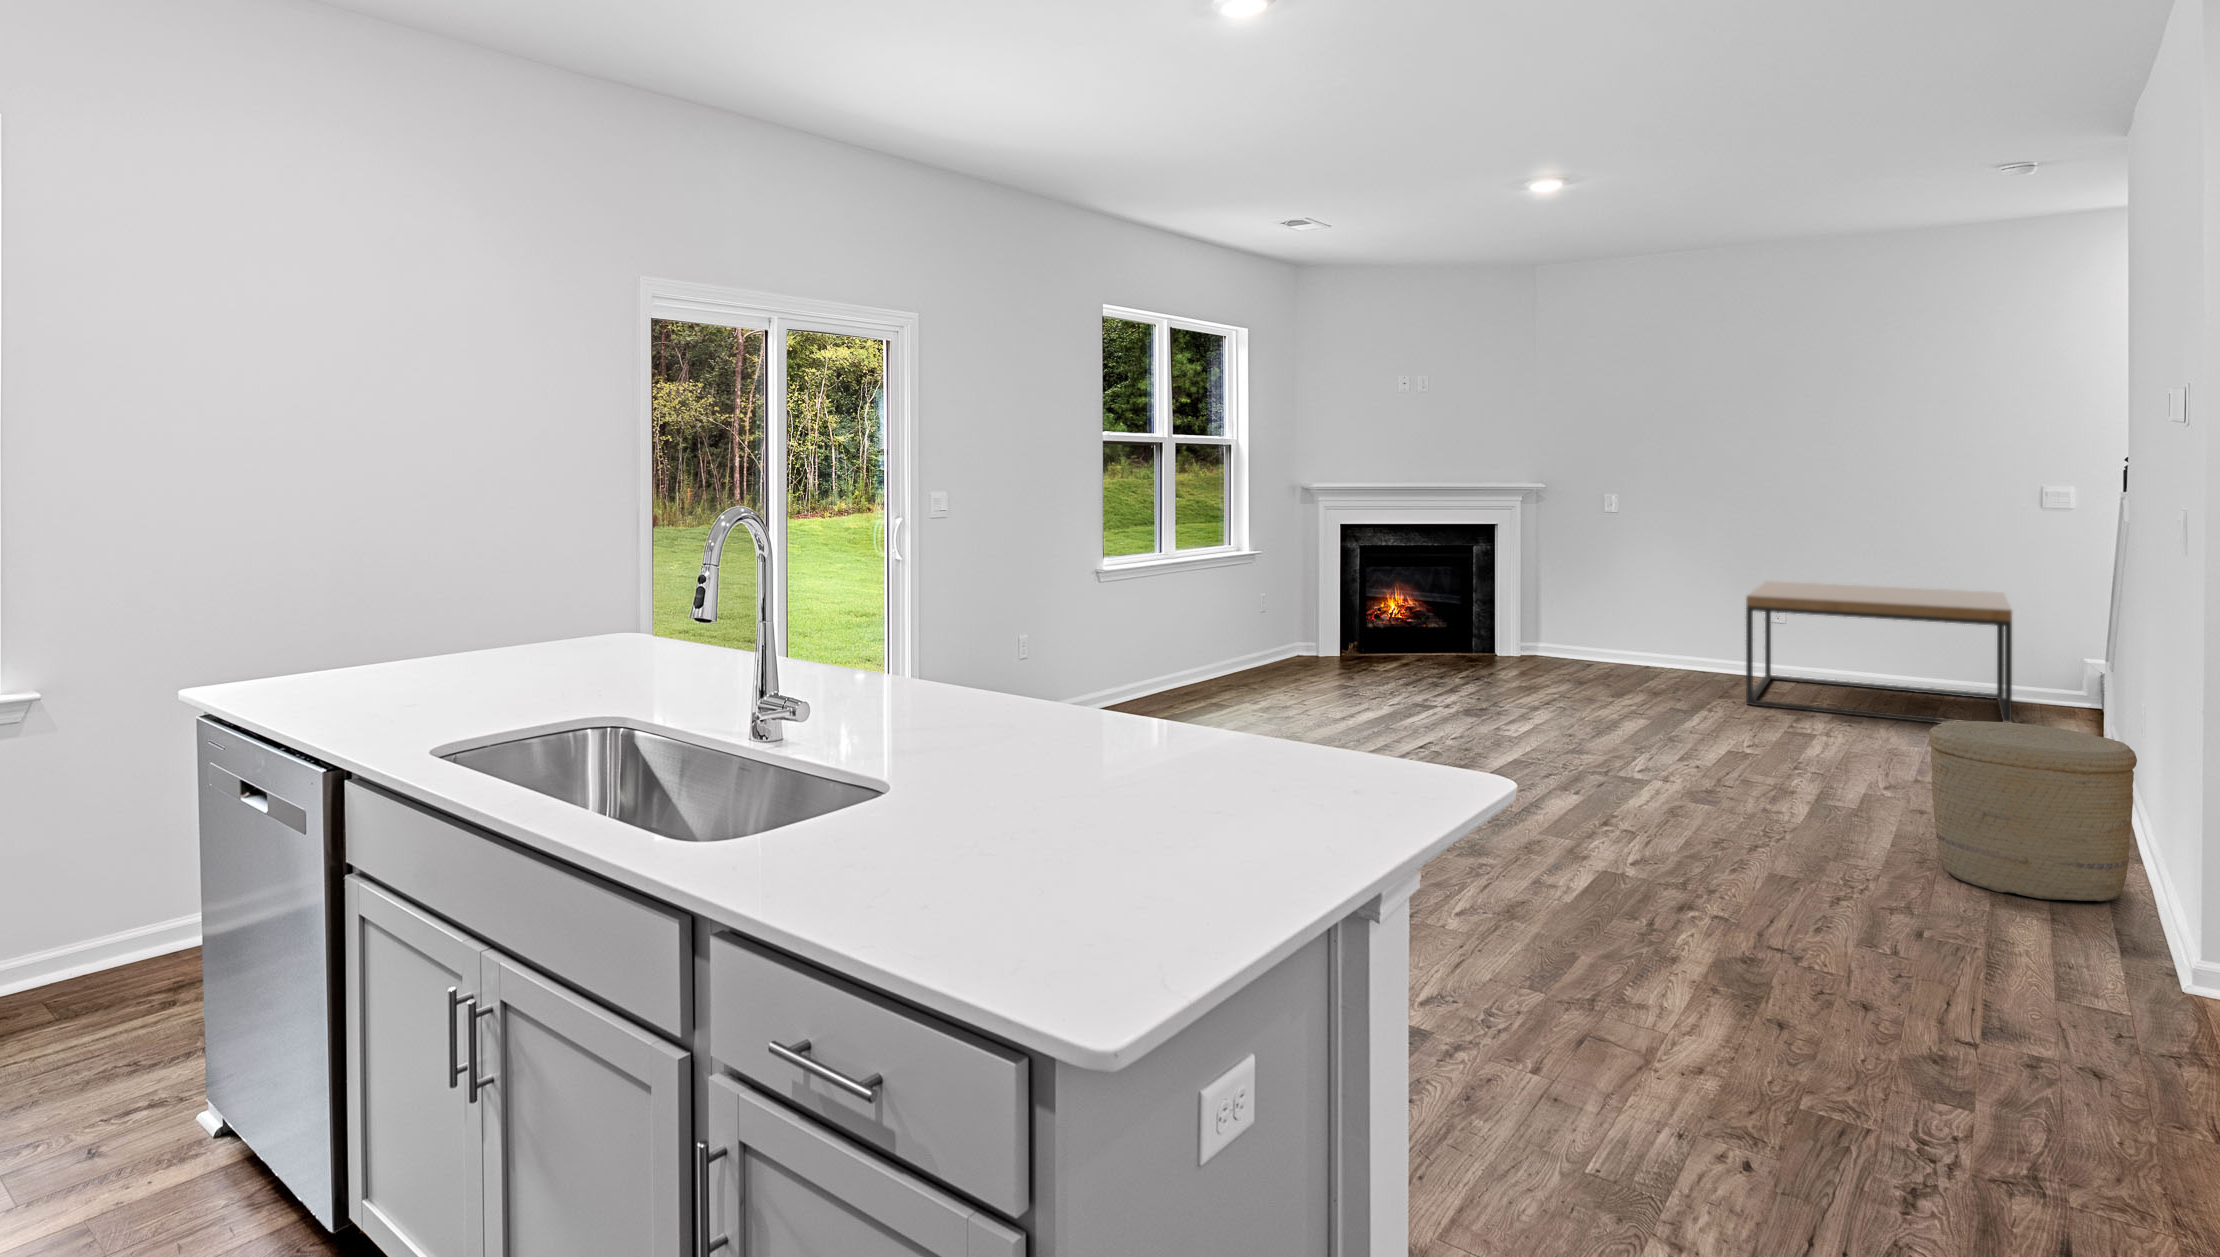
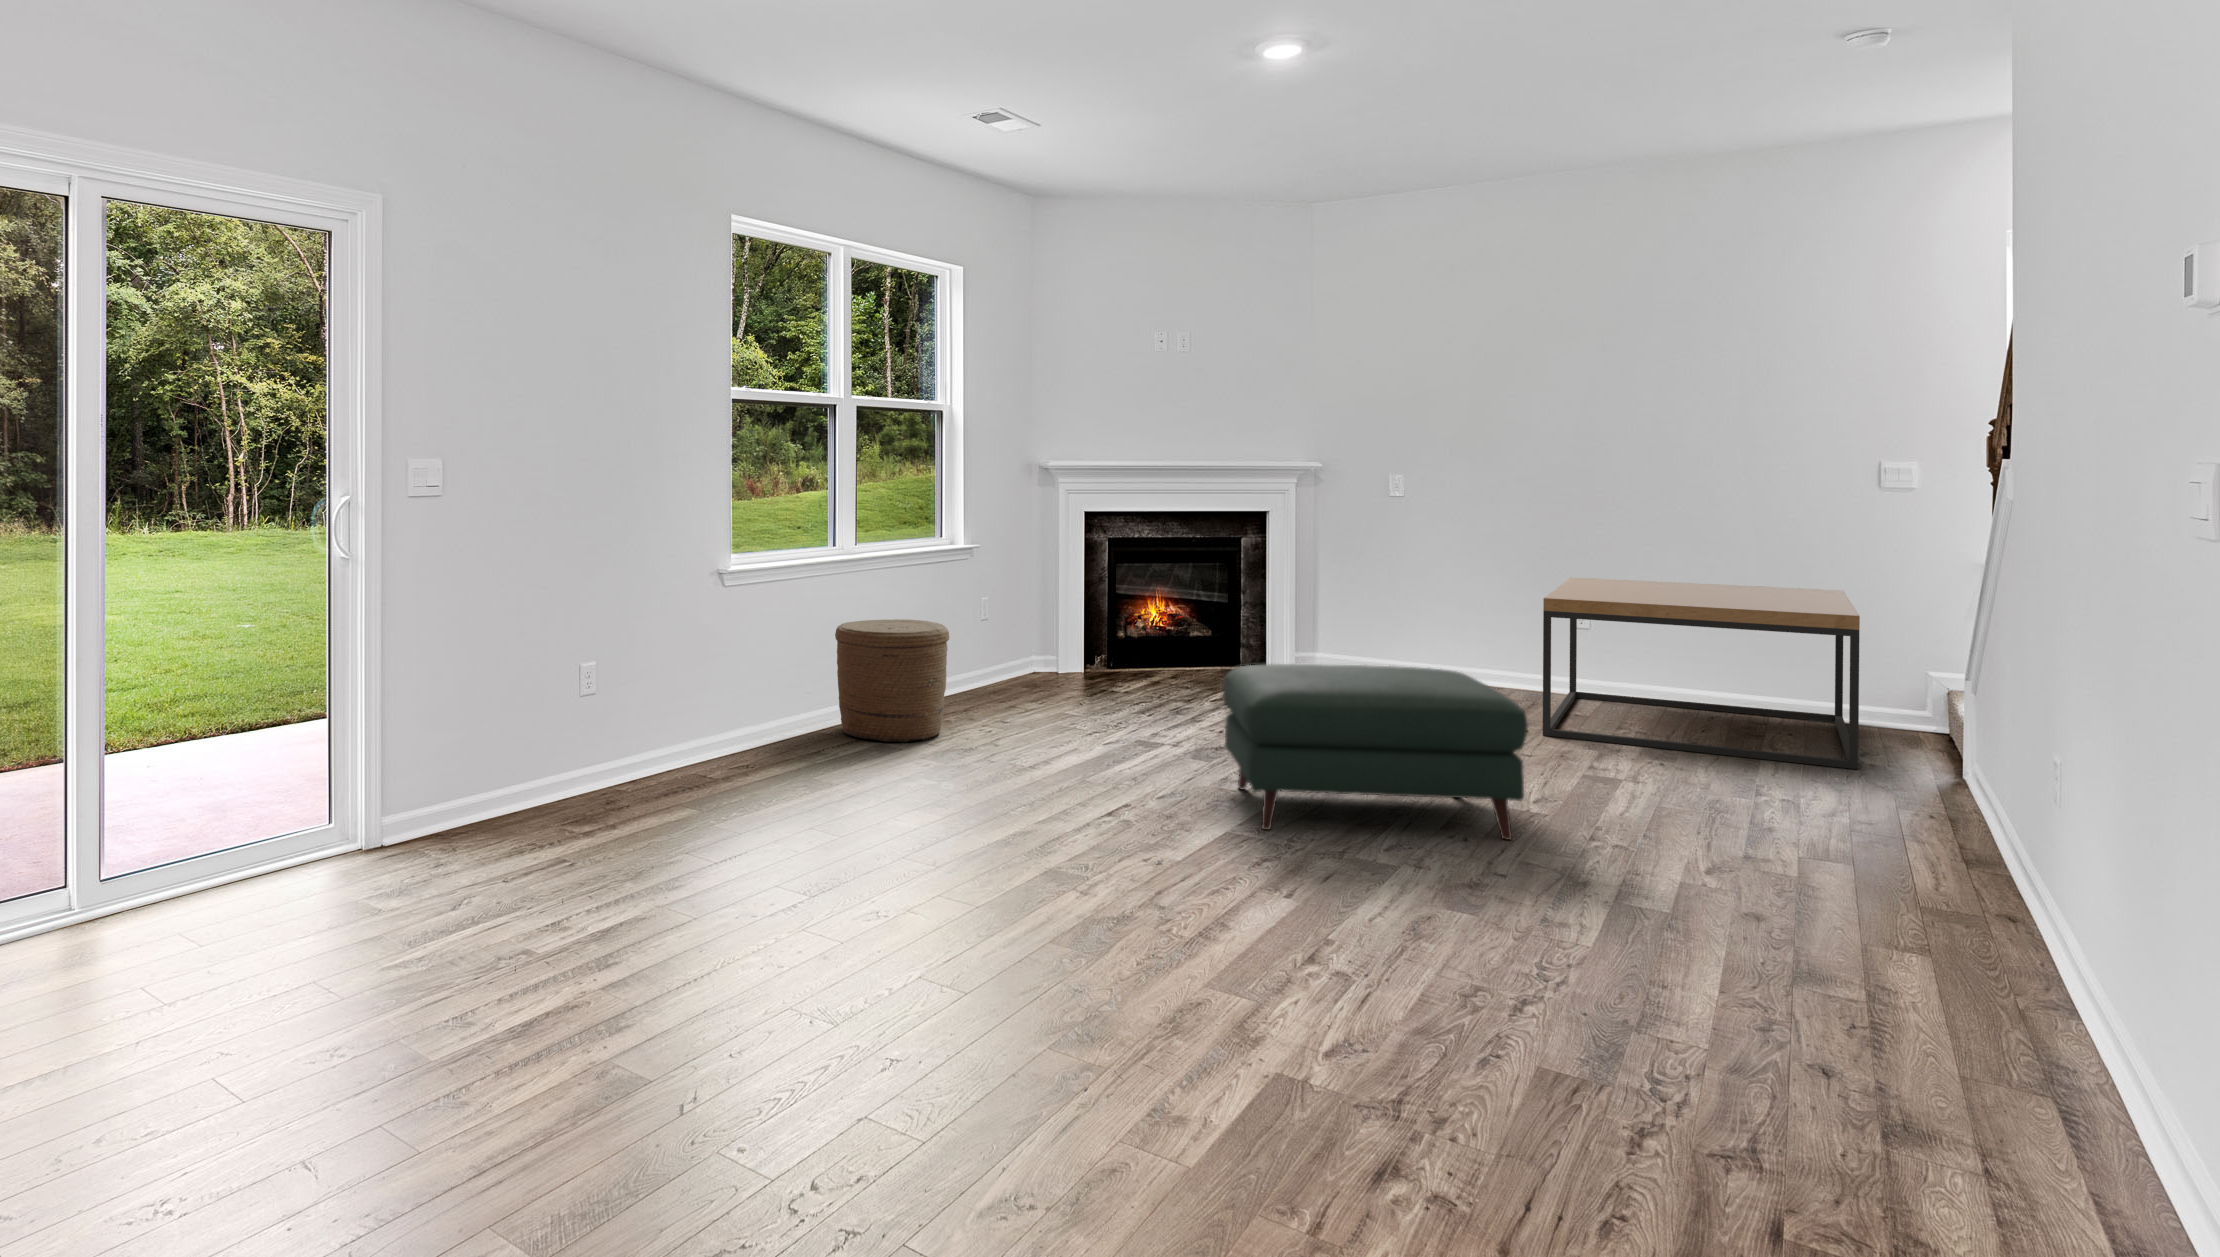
ottoman: none [1498,642,1745,767] -> present [1223,664,1528,840]
woven basket: present [1929,721,2137,901] -> present [835,619,949,742]

